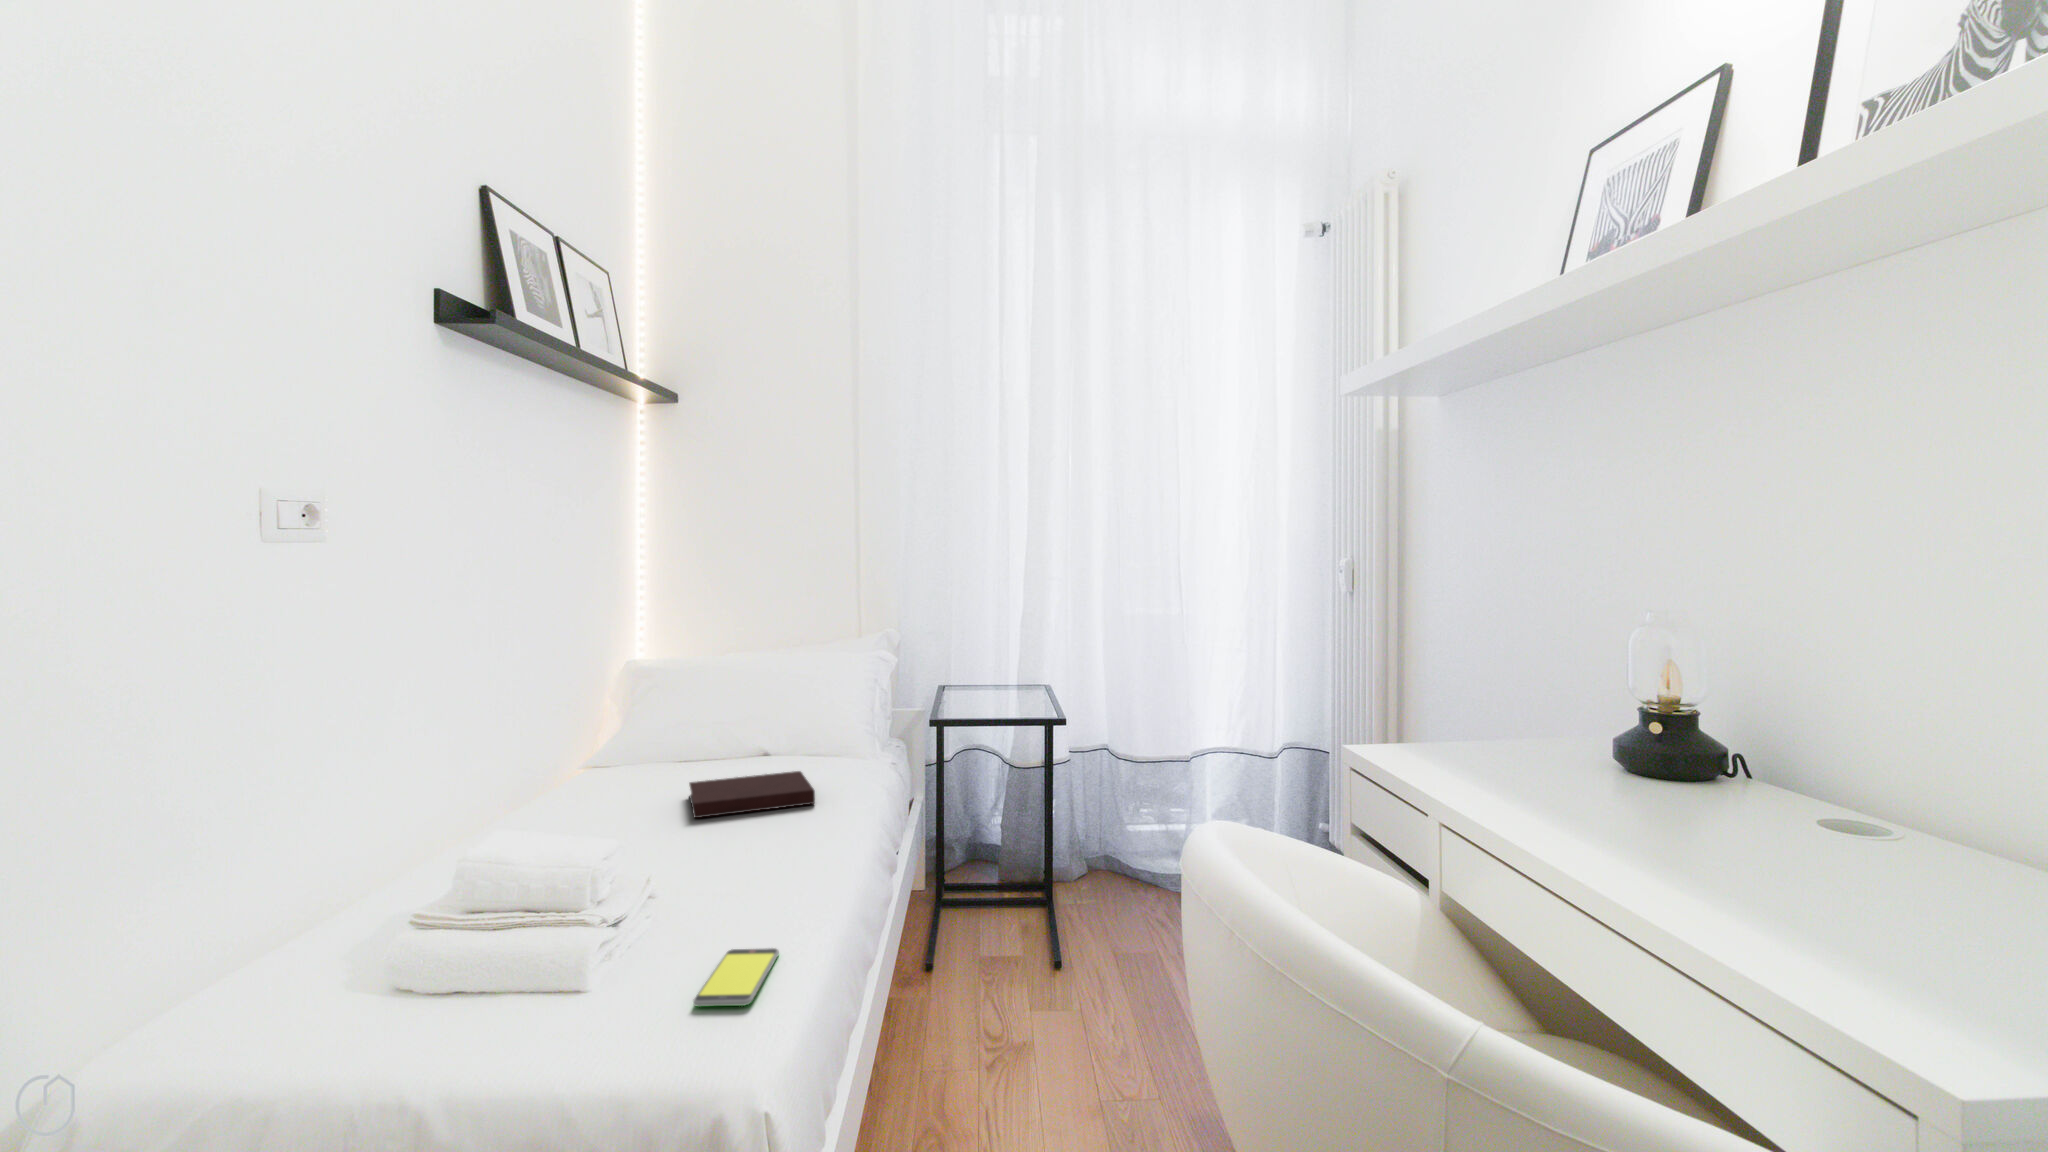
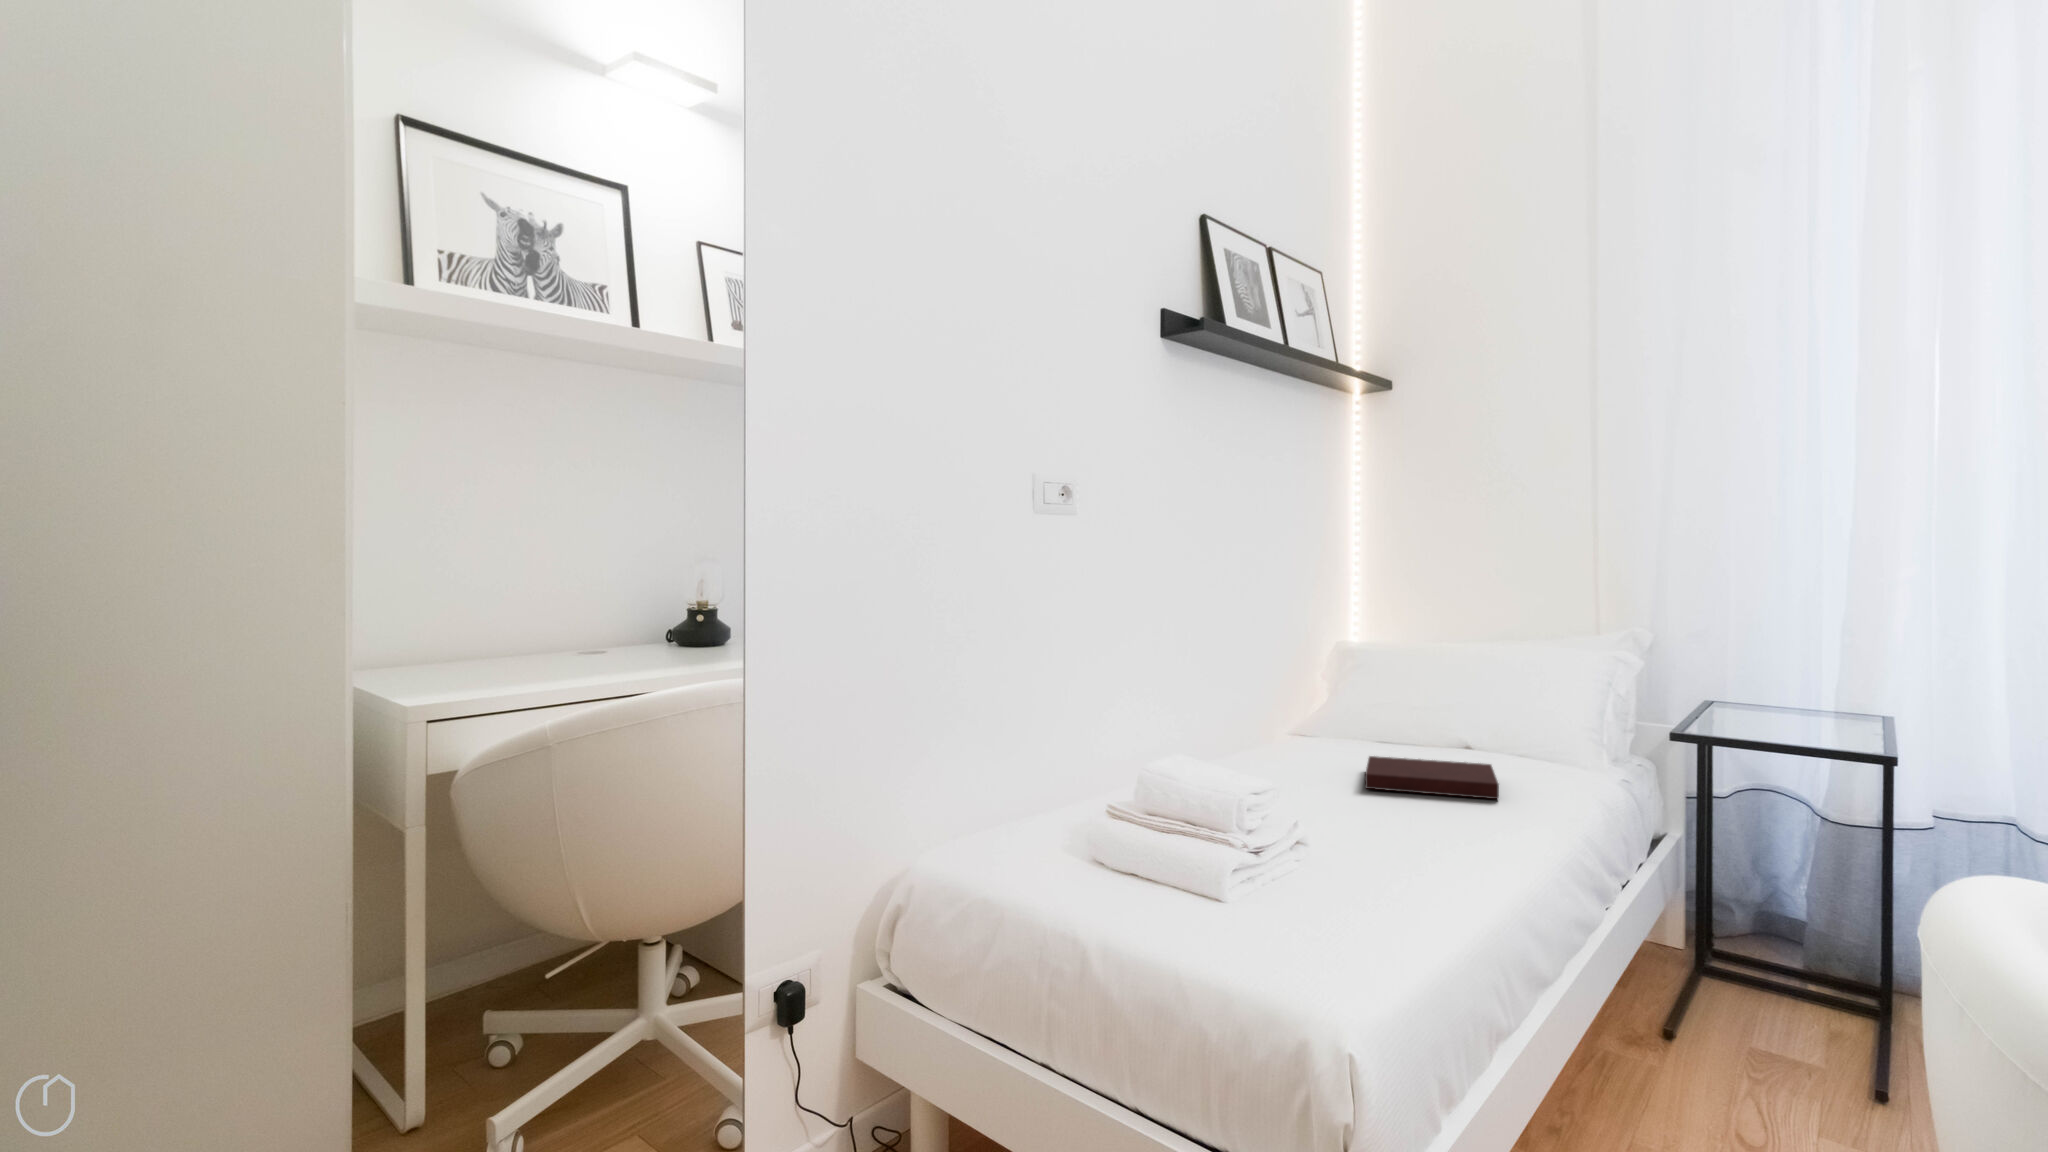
smartphone: present [693,948,779,1006] -> none [1304,903,1402,952]

